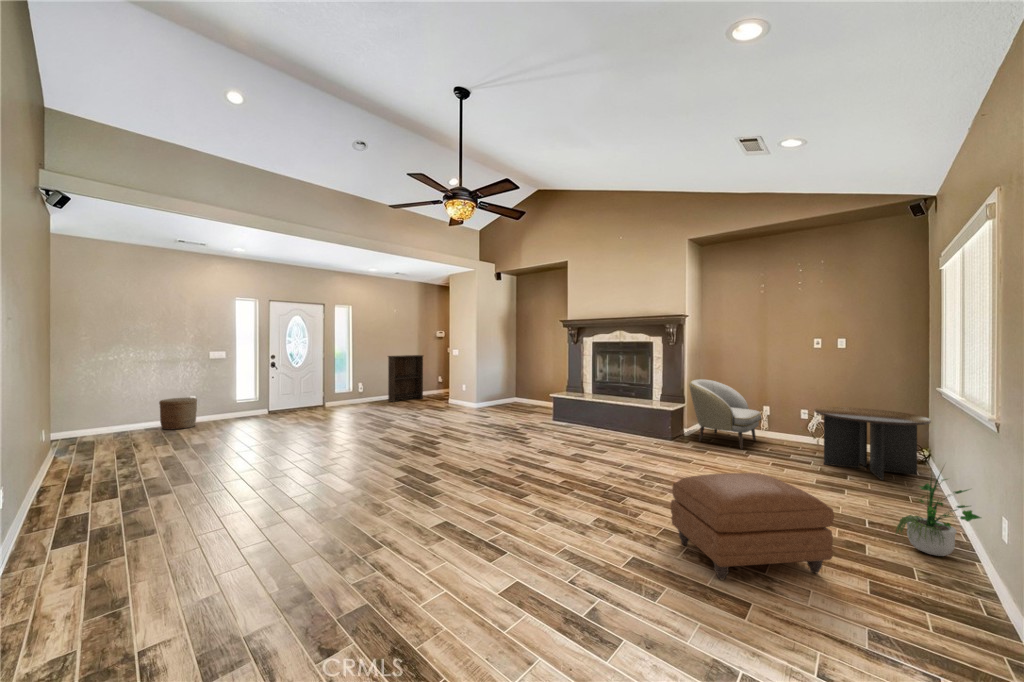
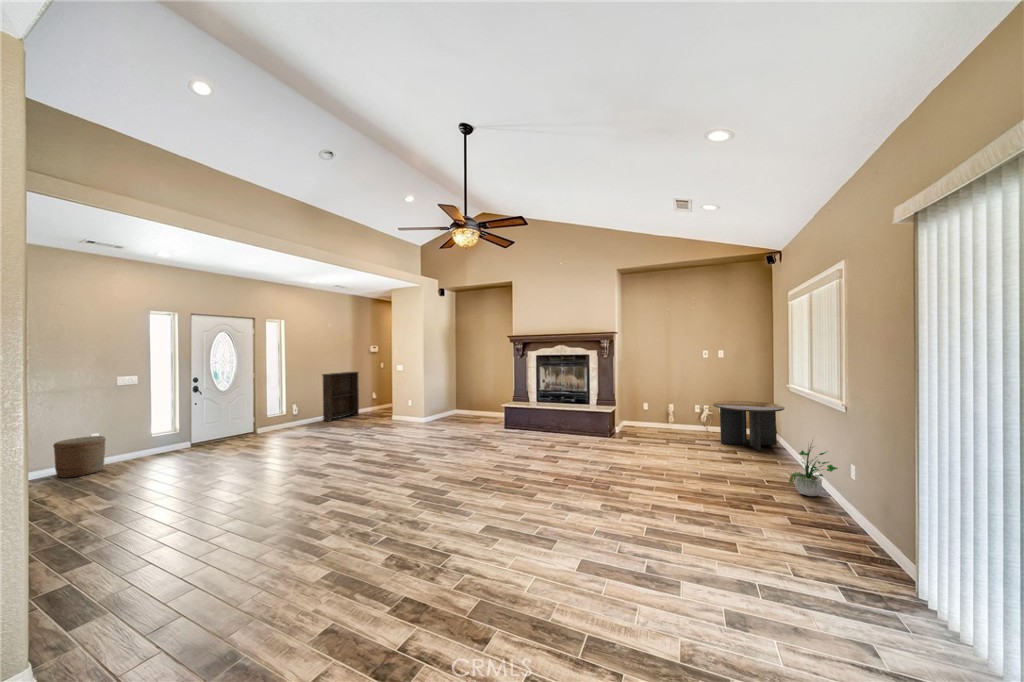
armchair: present [689,380,761,449] -> none [621,385,672,438]
ottoman: present [671,473,834,580] -> none [661,456,769,533]

